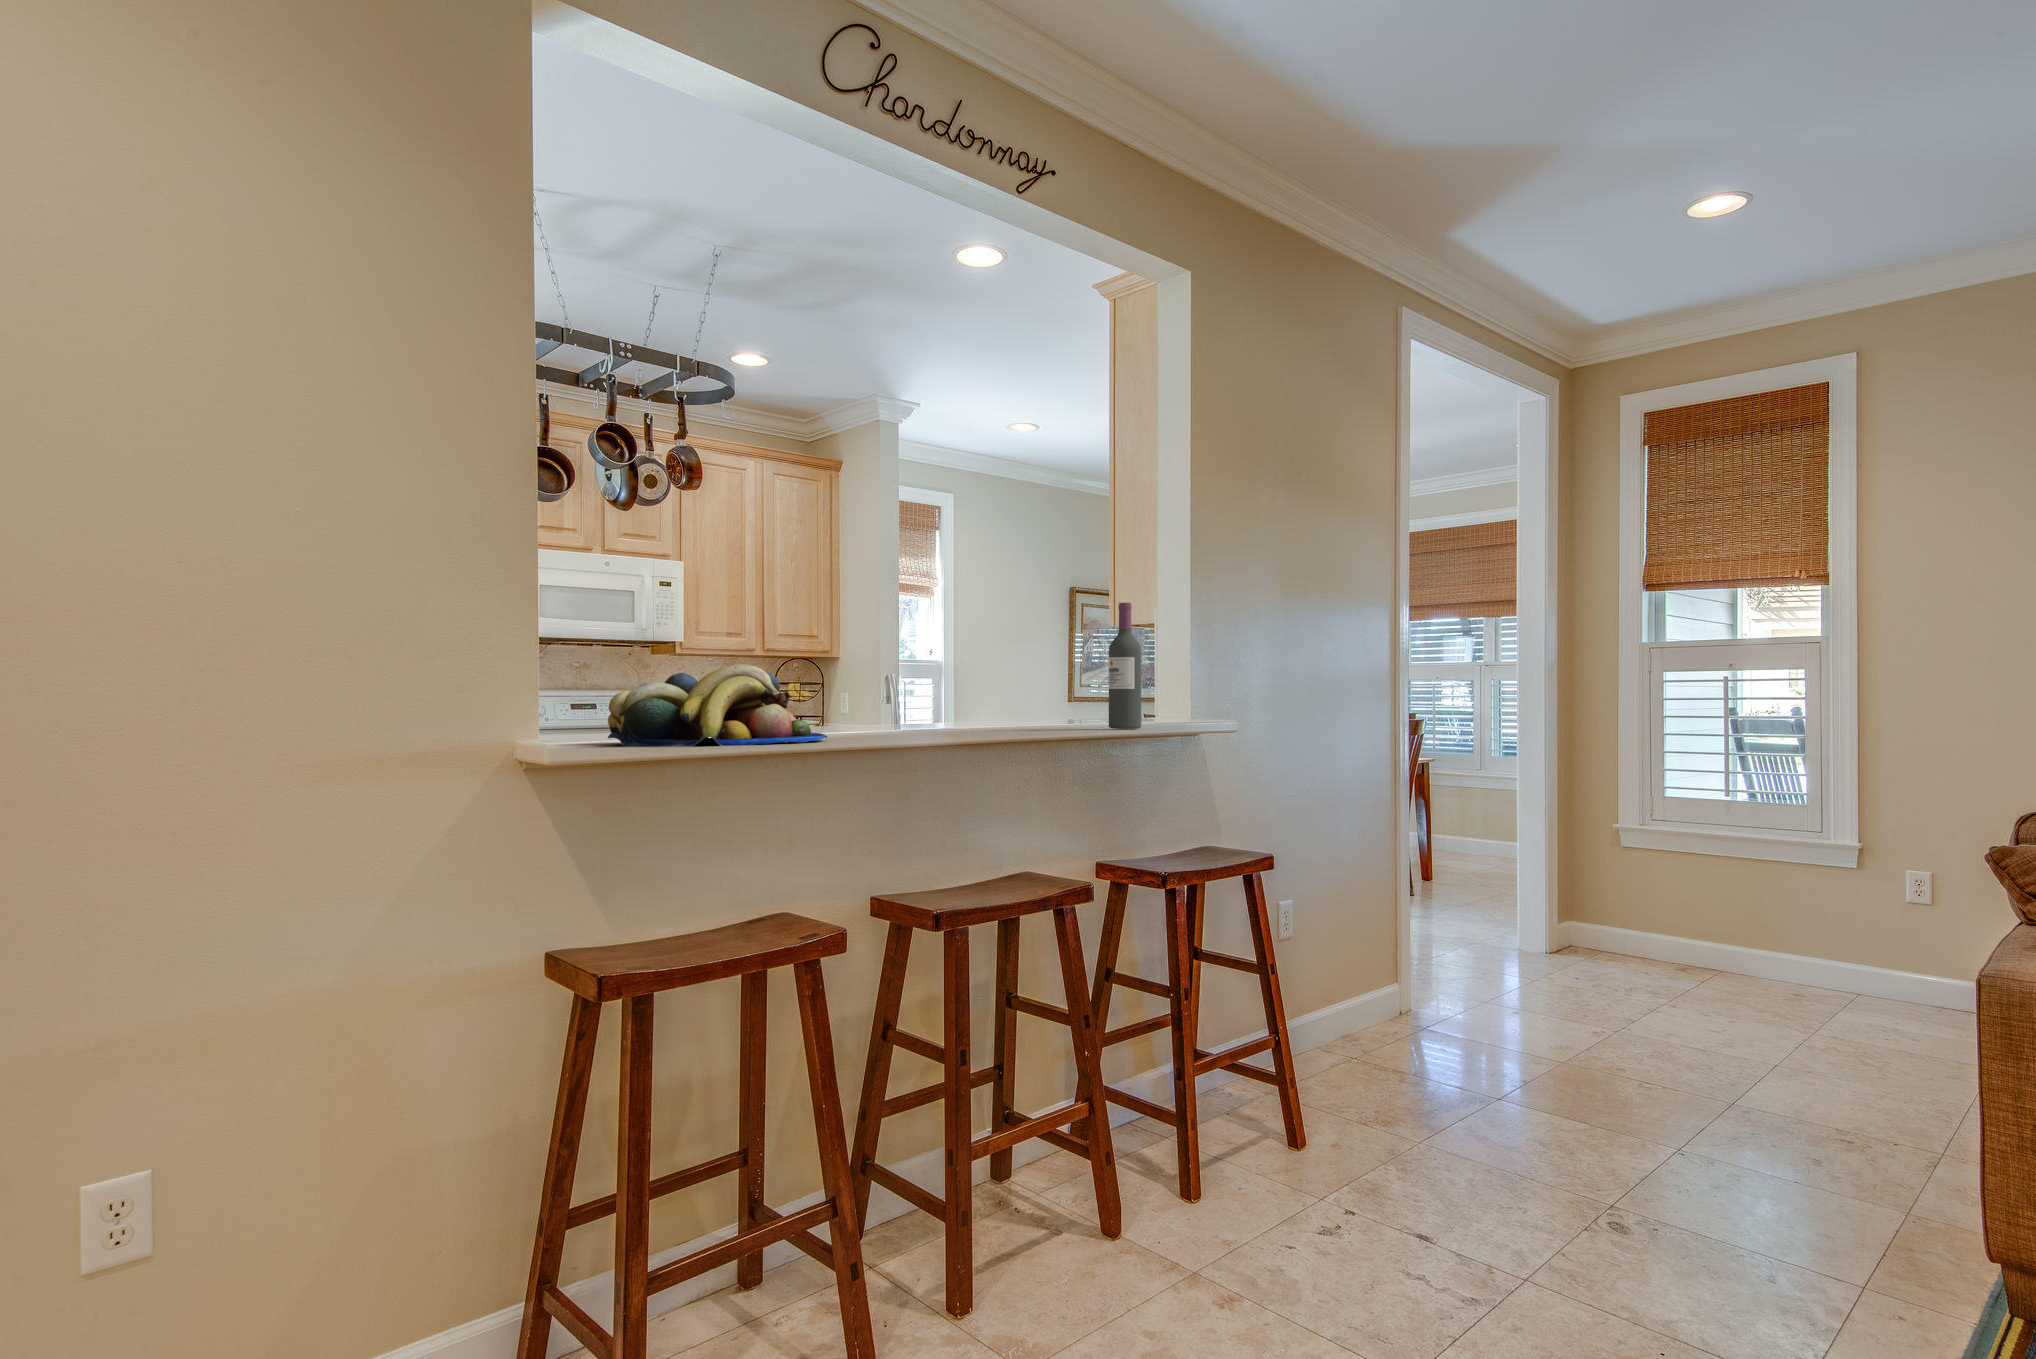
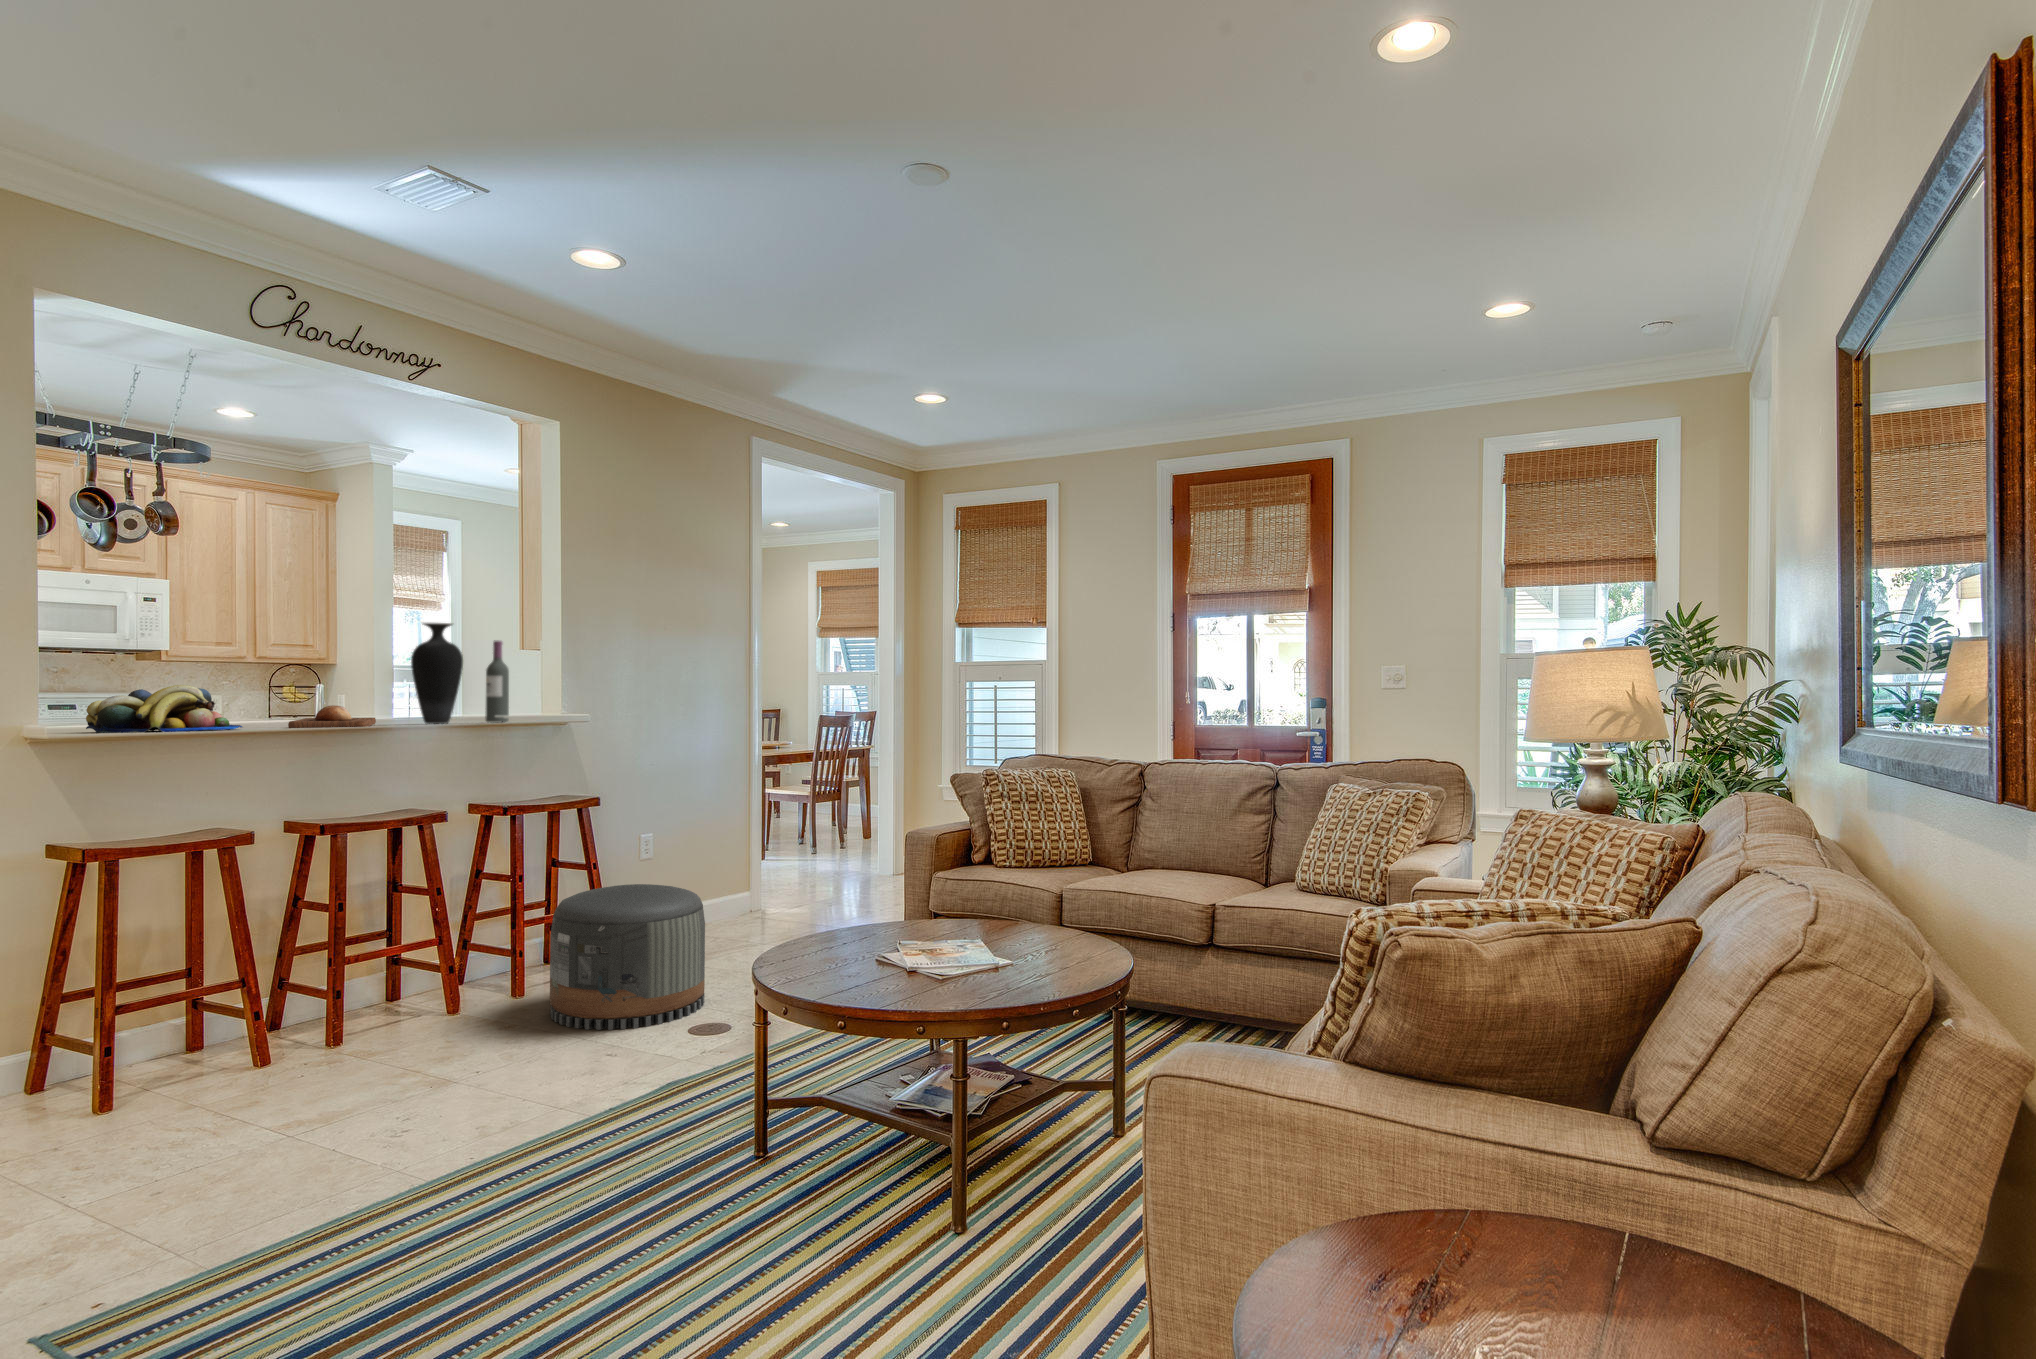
vase: none [1019,572,1091,731] -> present [411,623,463,724]
bread loaf: none [881,702,990,739] -> present [288,705,376,728]
pouf: none [1253,1004,1523,1299] -> present [550,884,705,1030]

